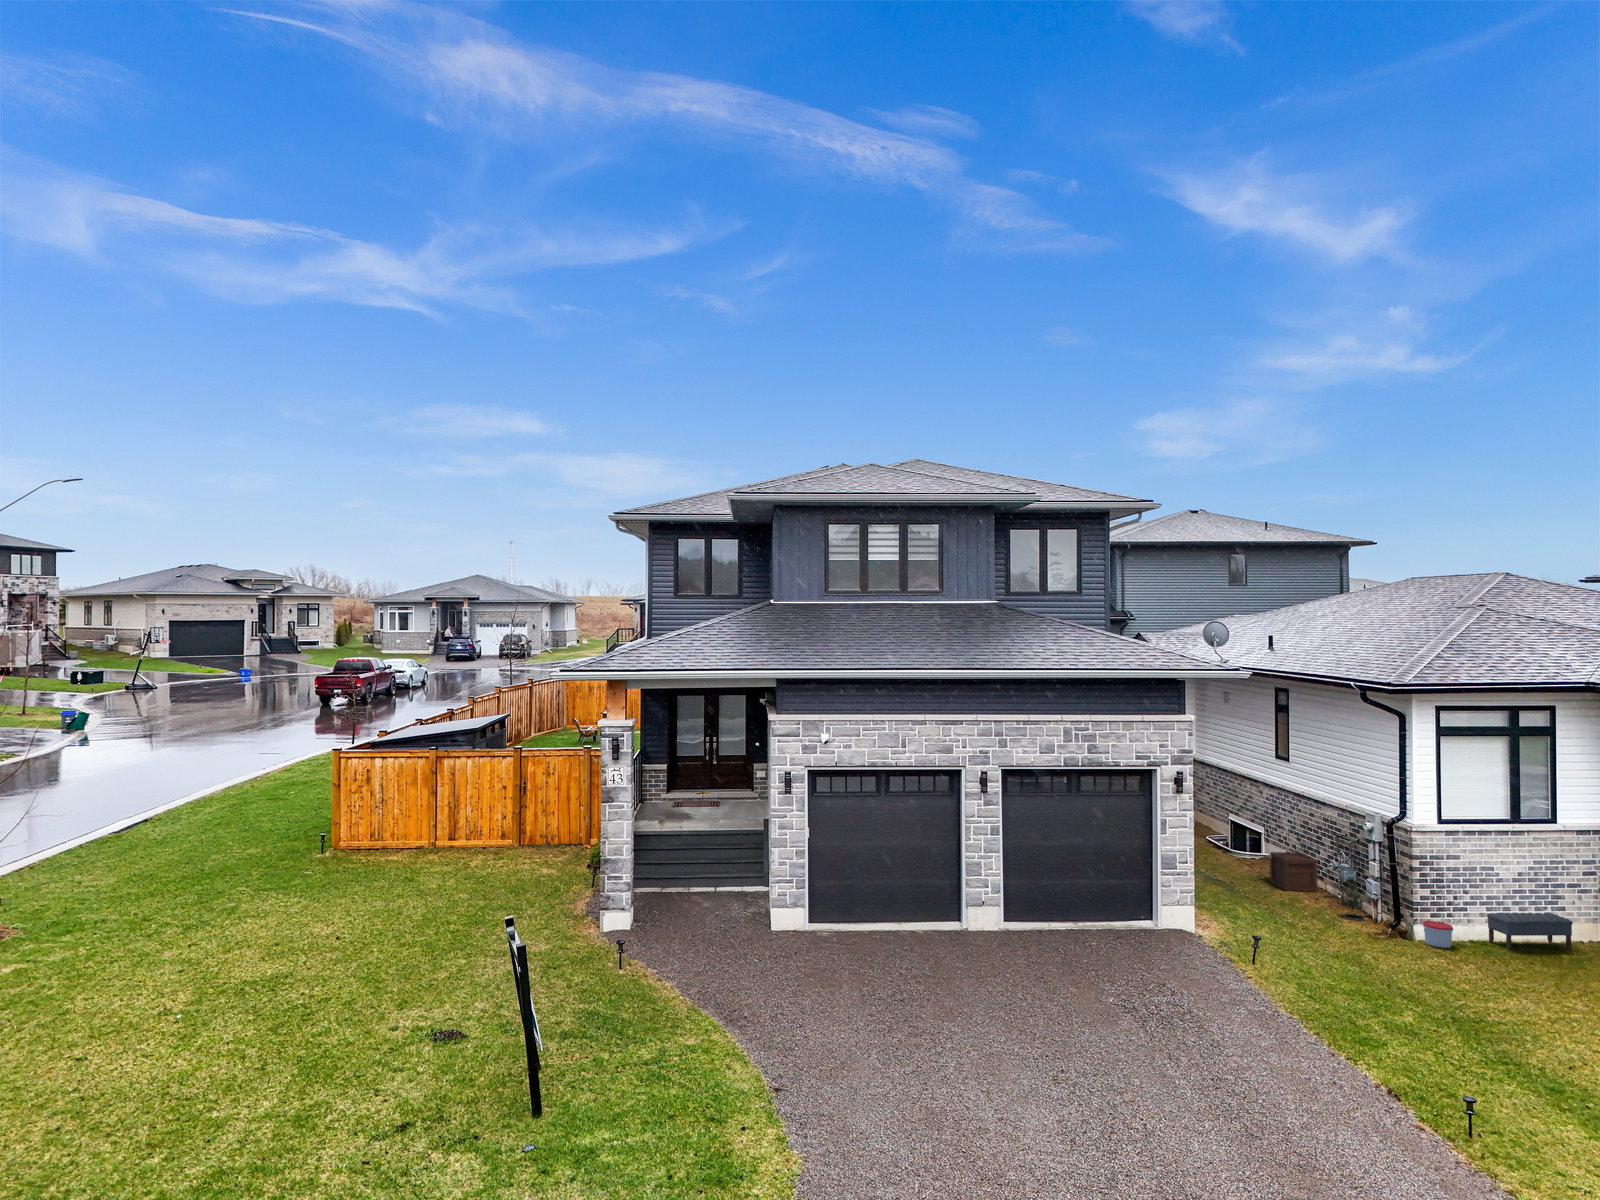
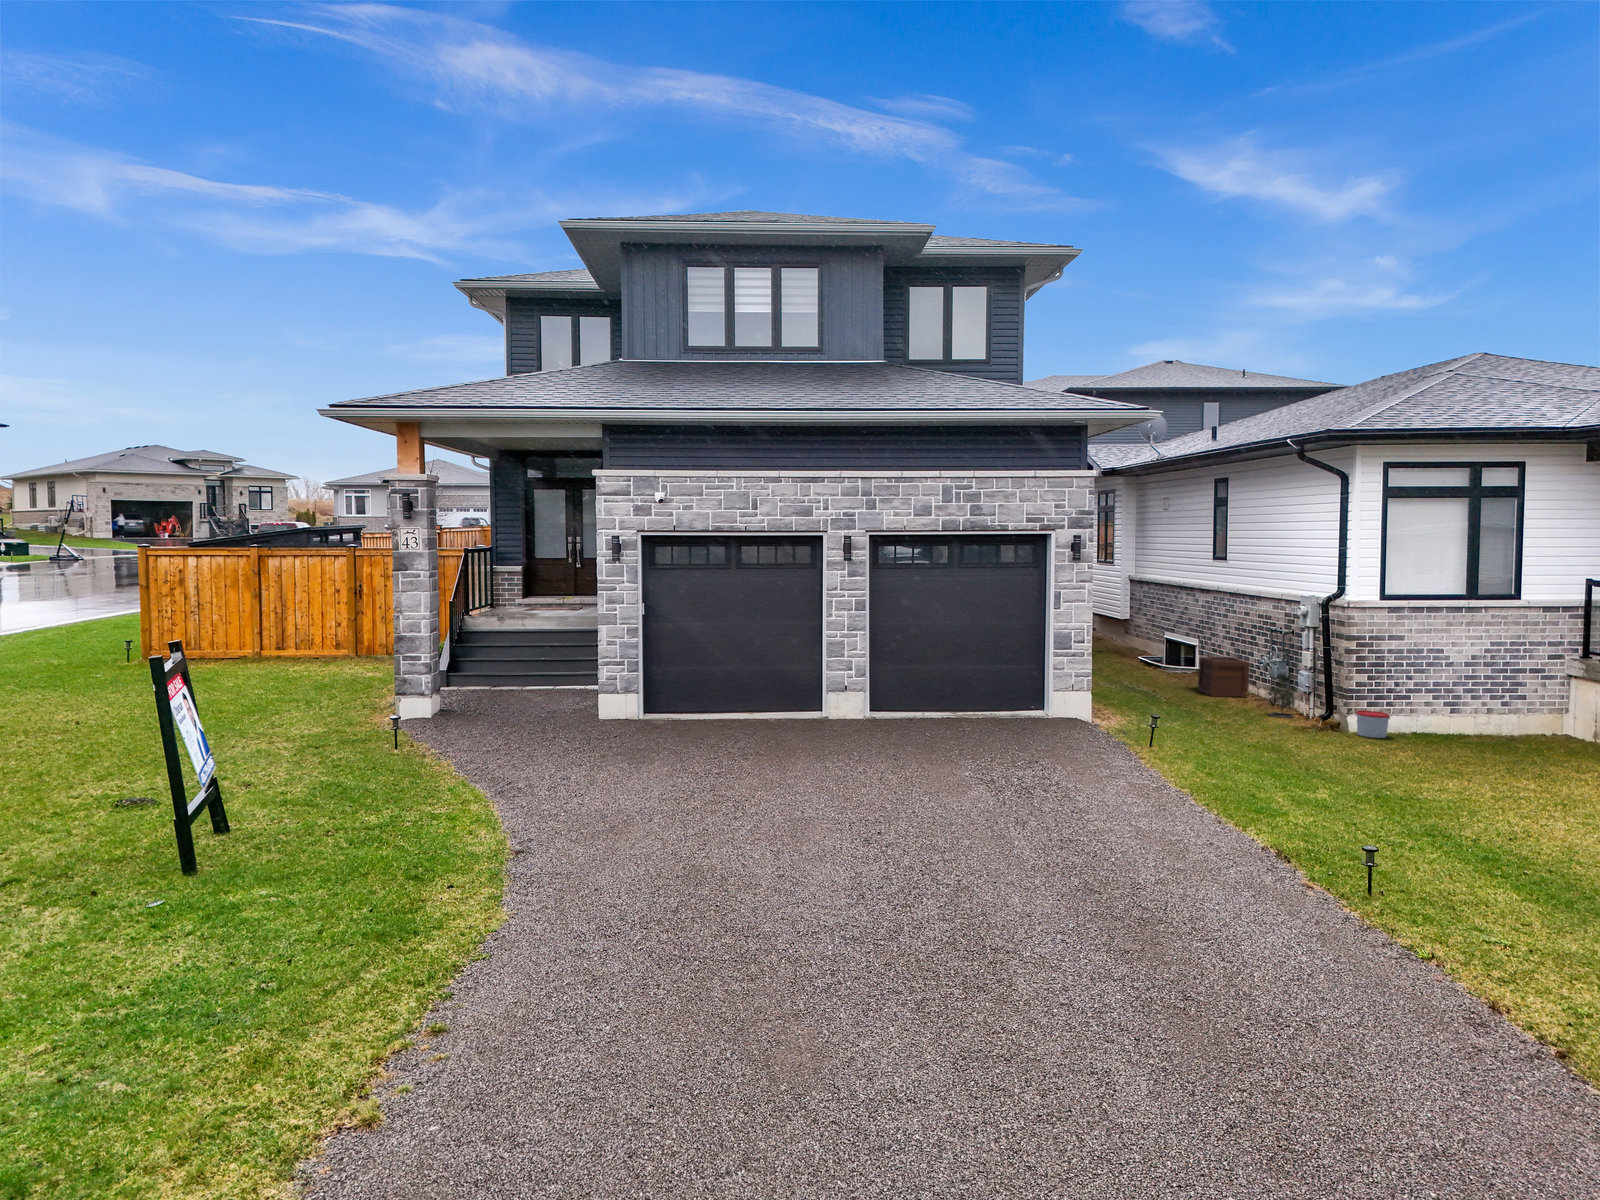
bench: present [1487,913,1573,950] -> none [1431,701,1529,741]

